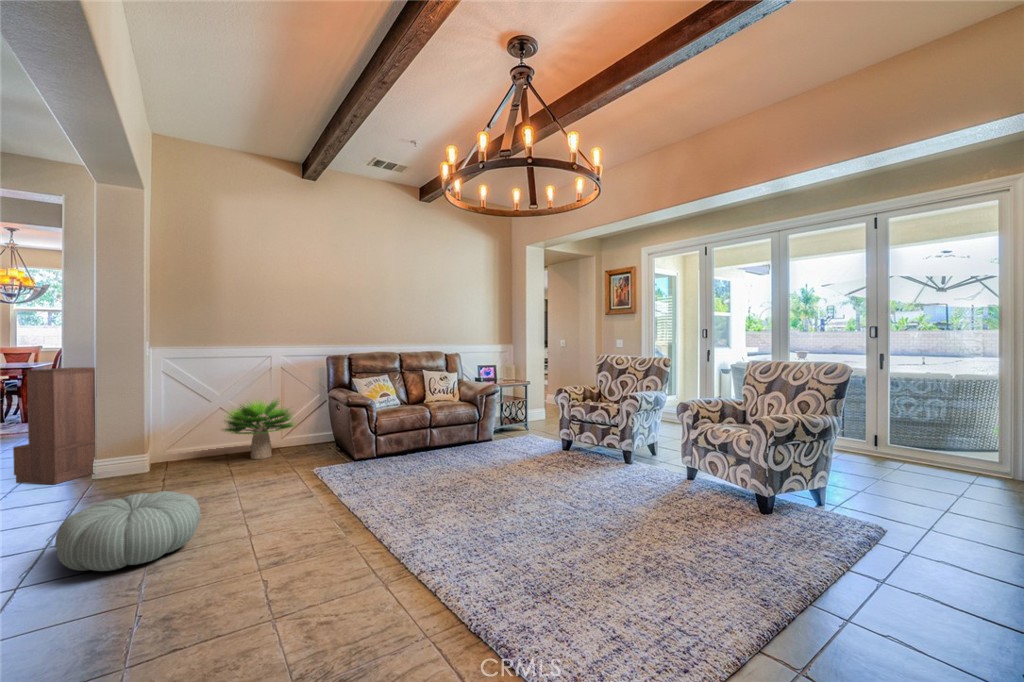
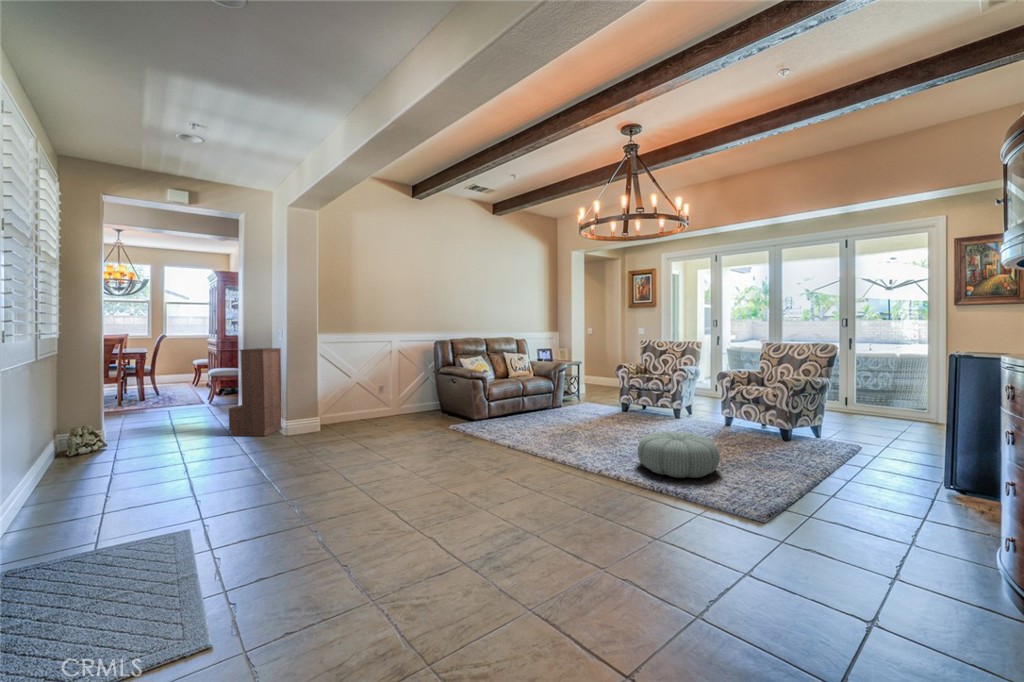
potted plant: present [223,401,295,459] -> none [365,371,423,420]
pouf: present [55,491,201,571] -> present [638,431,720,478]

